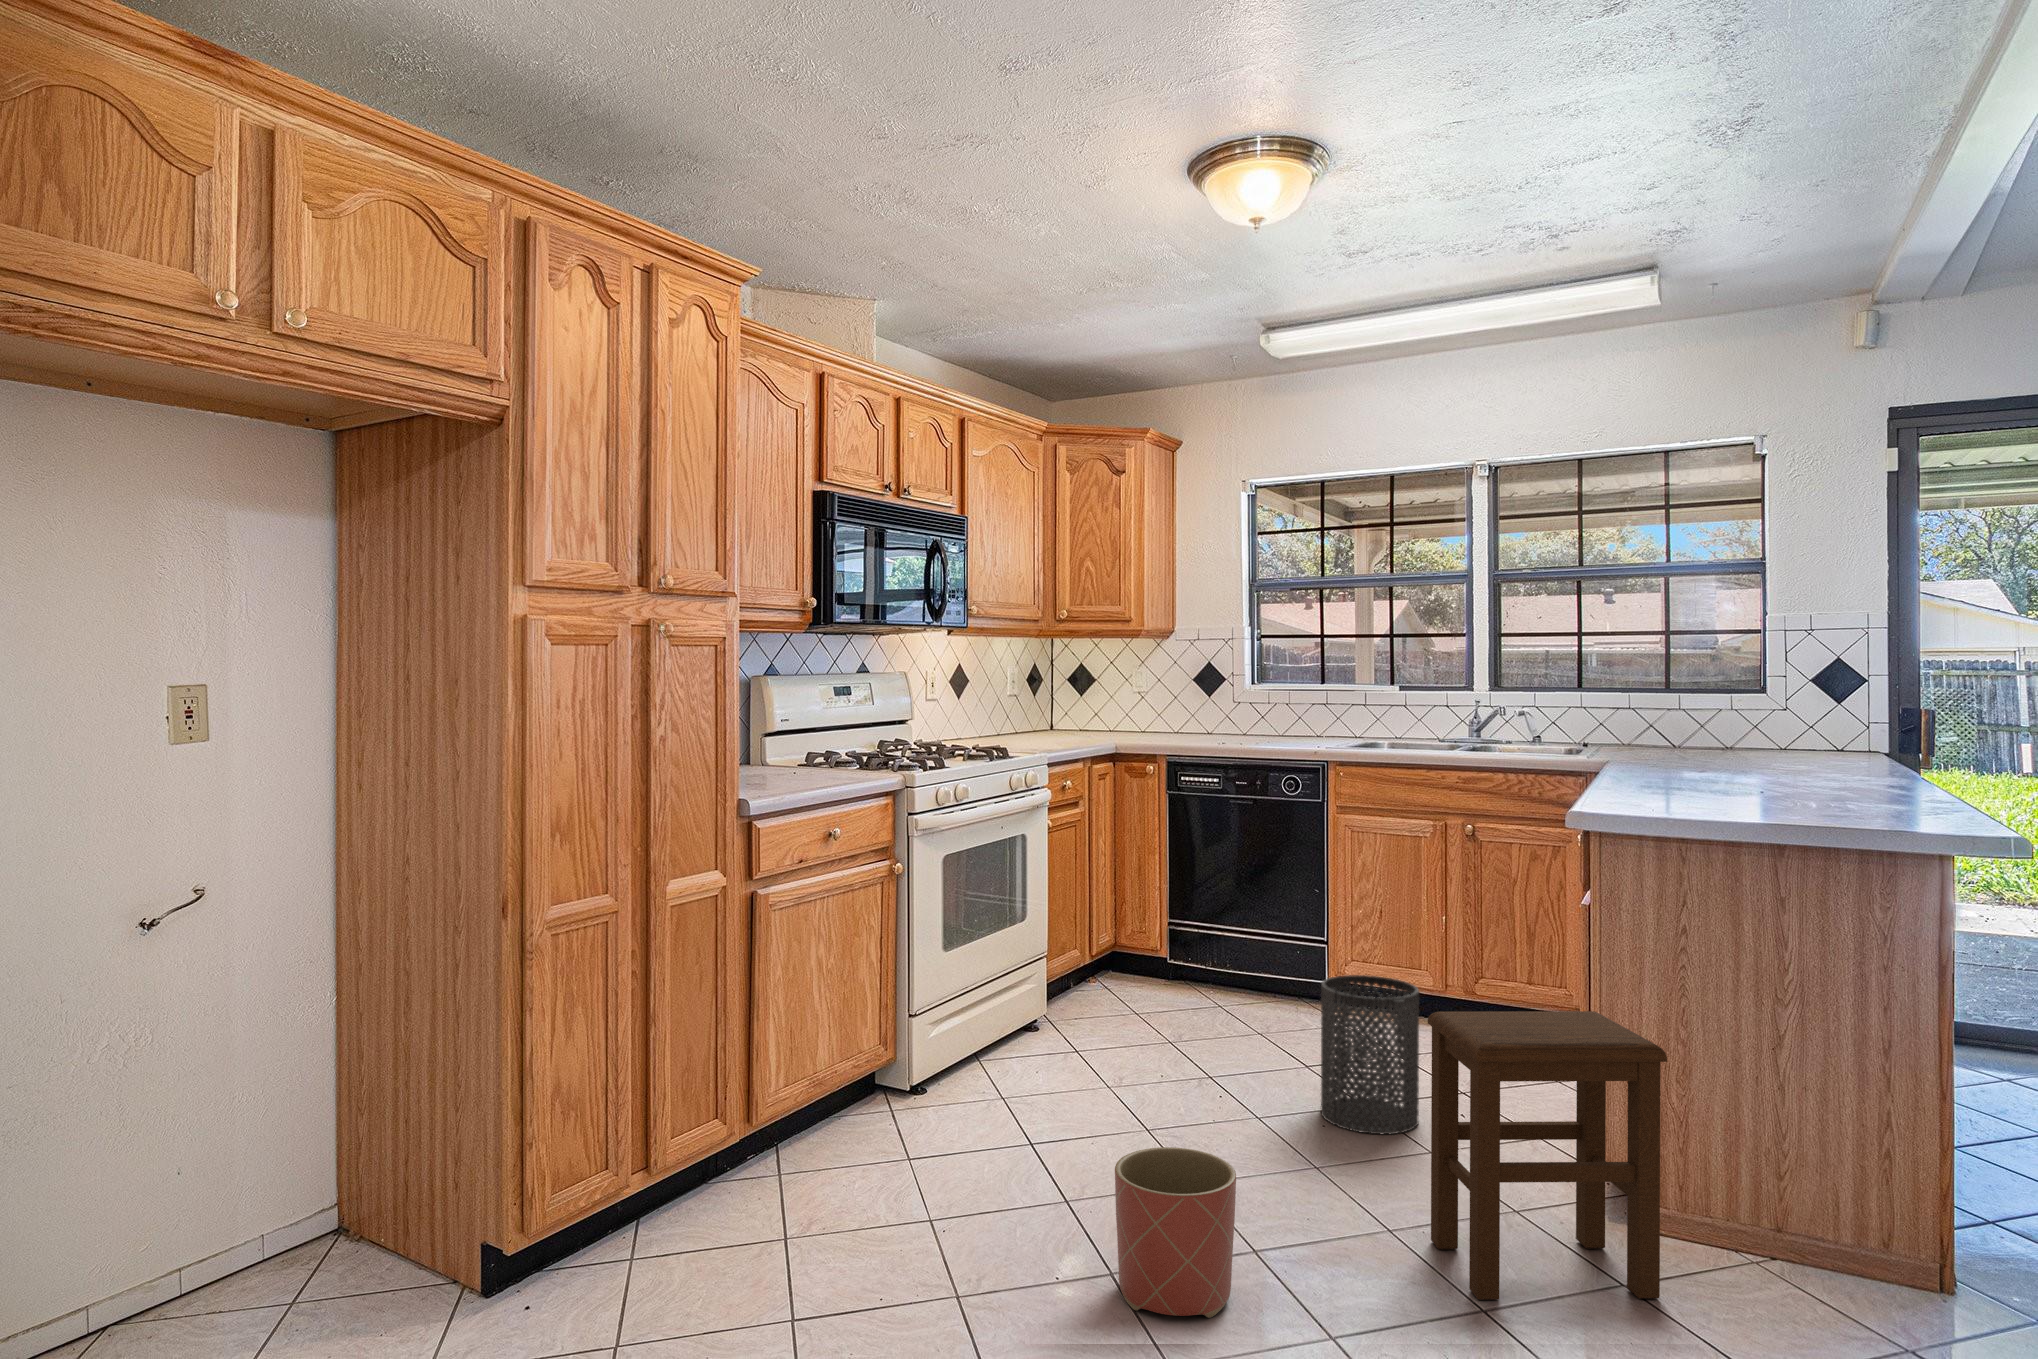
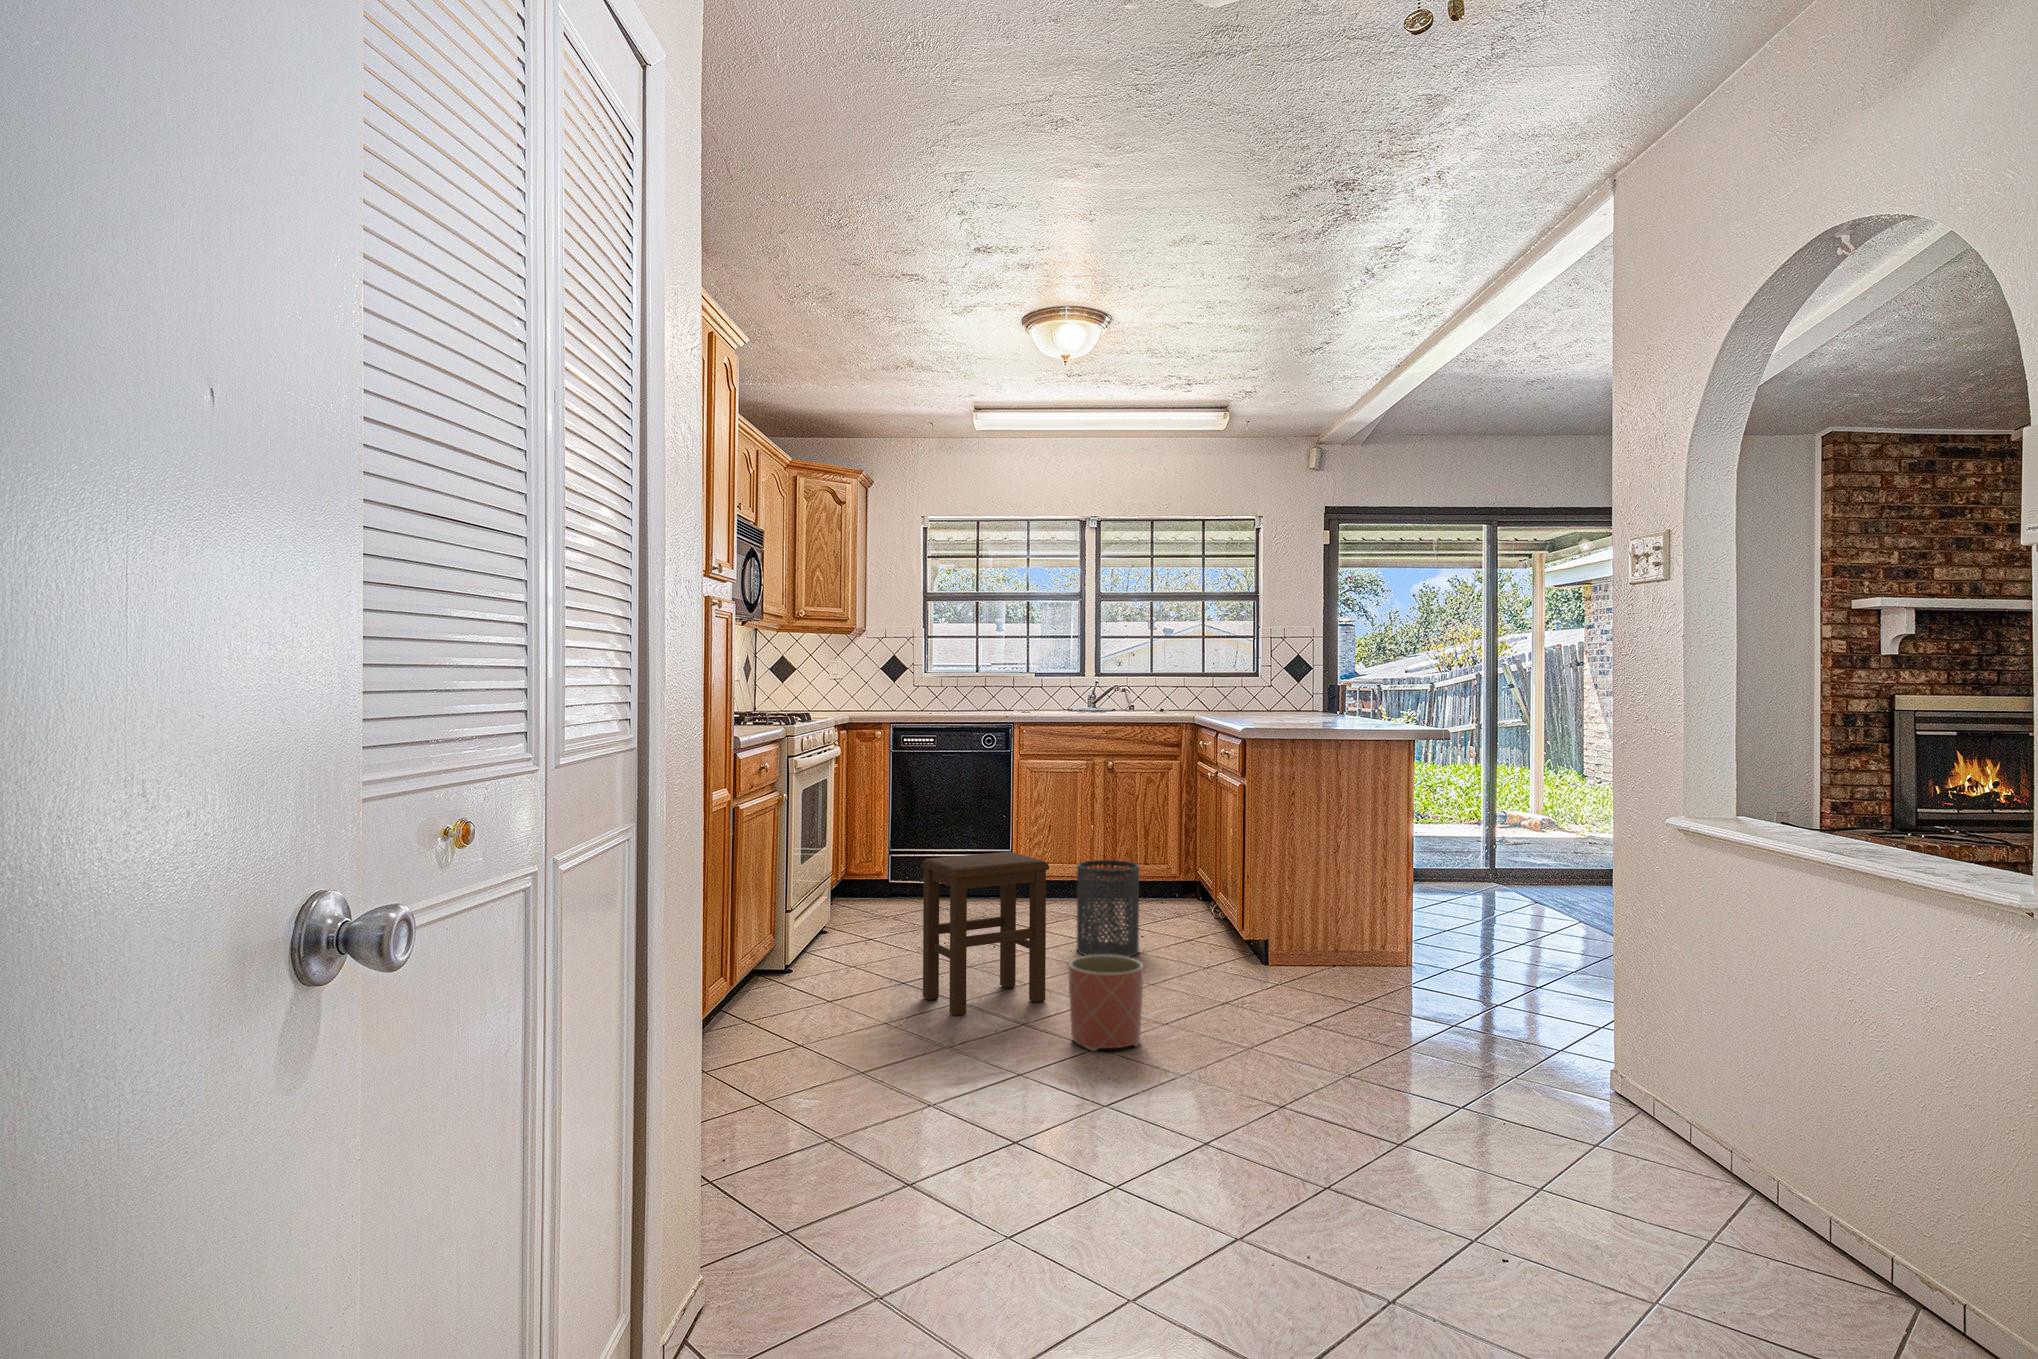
stool: present [1428,1011,1667,1300] -> present [921,852,1049,1016]

